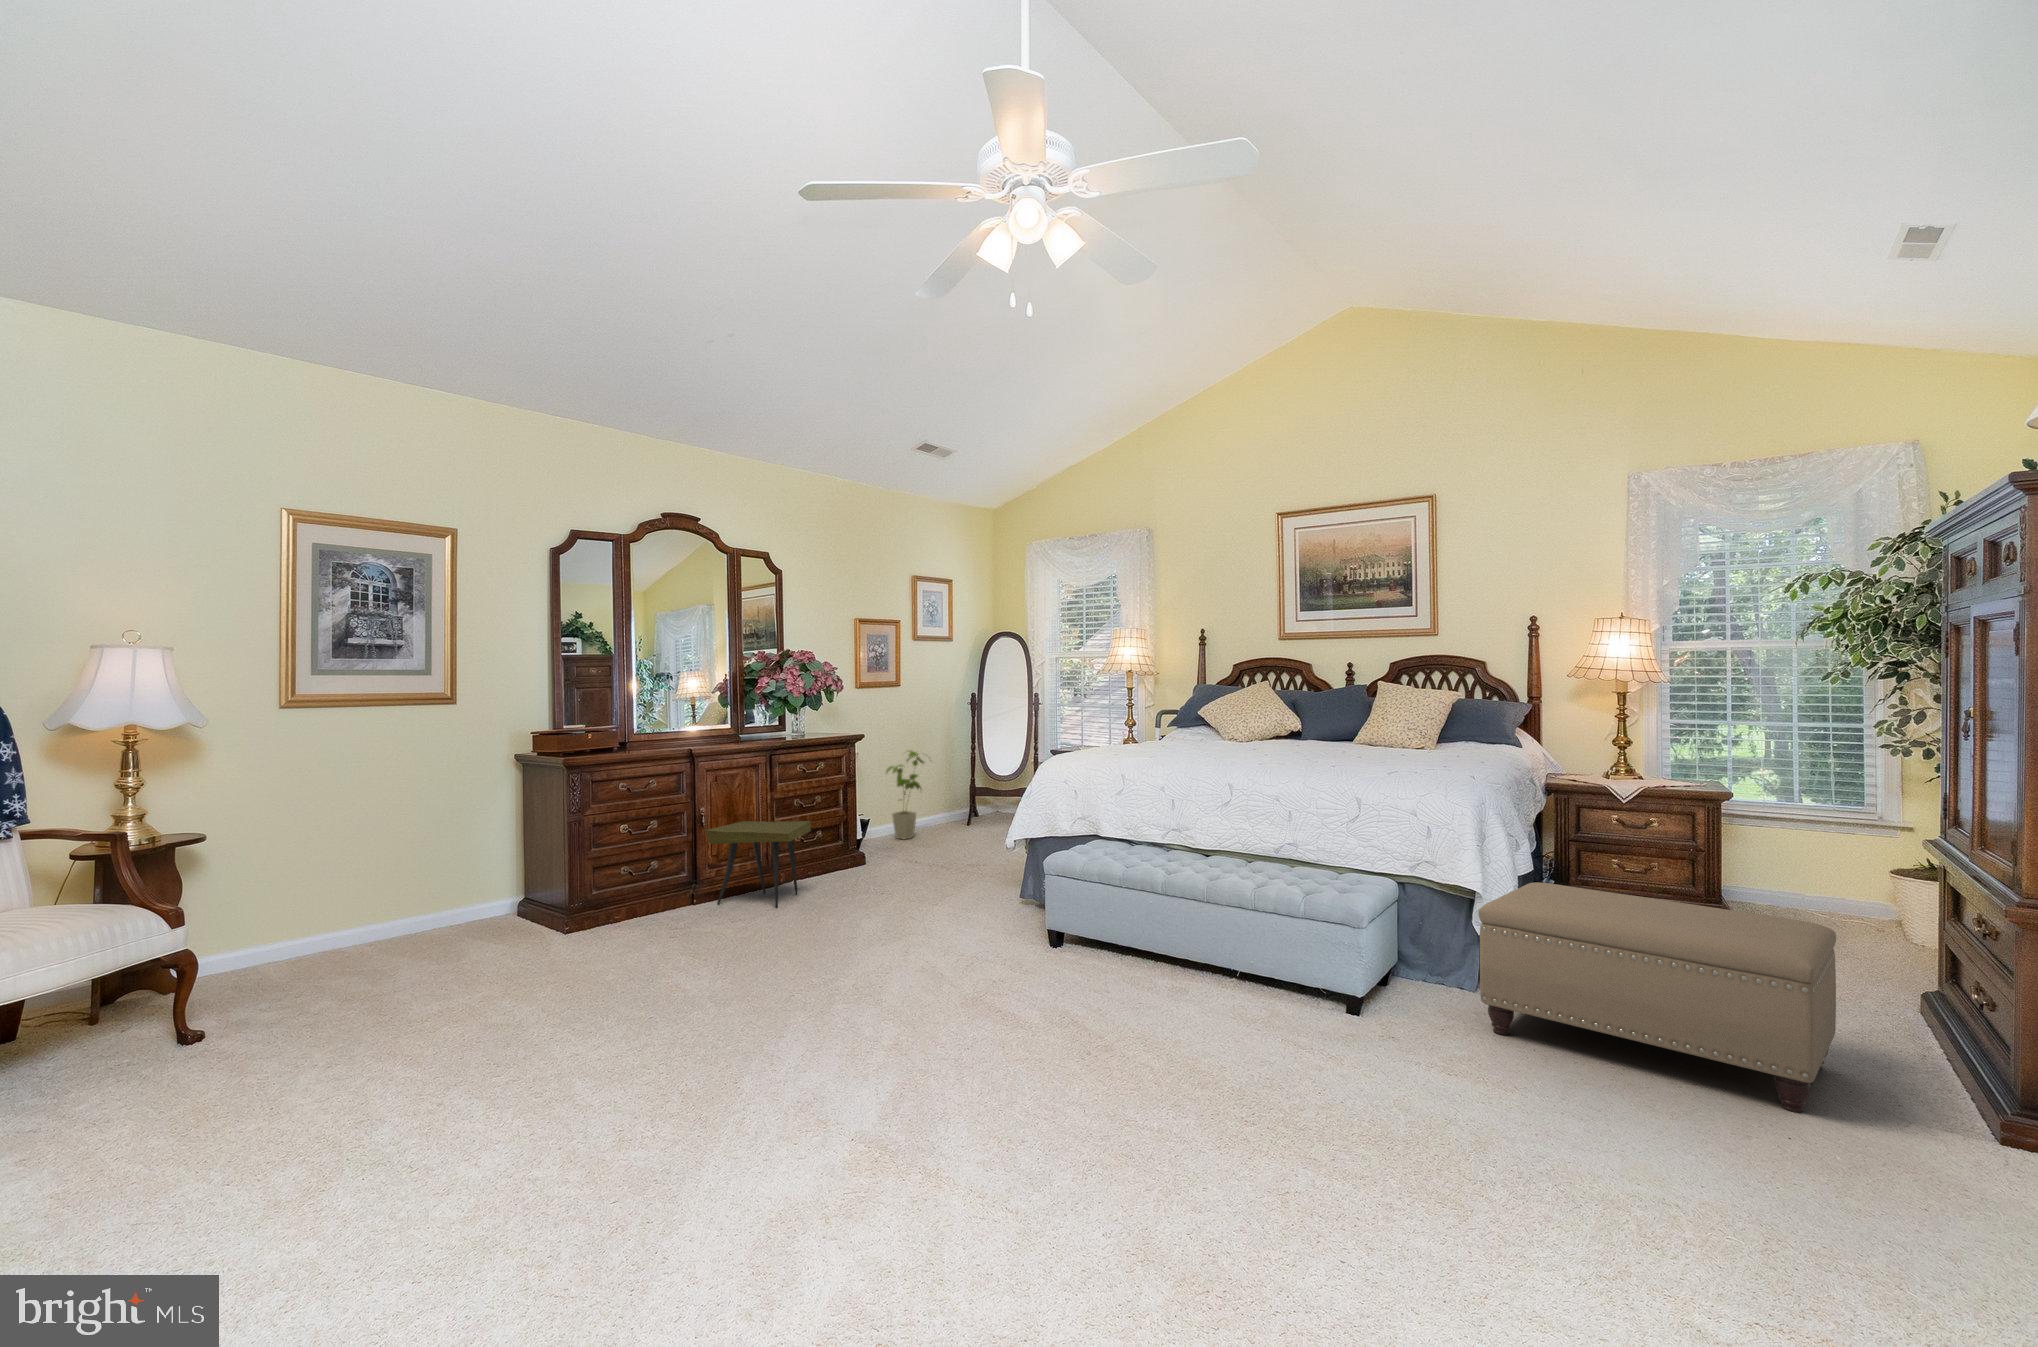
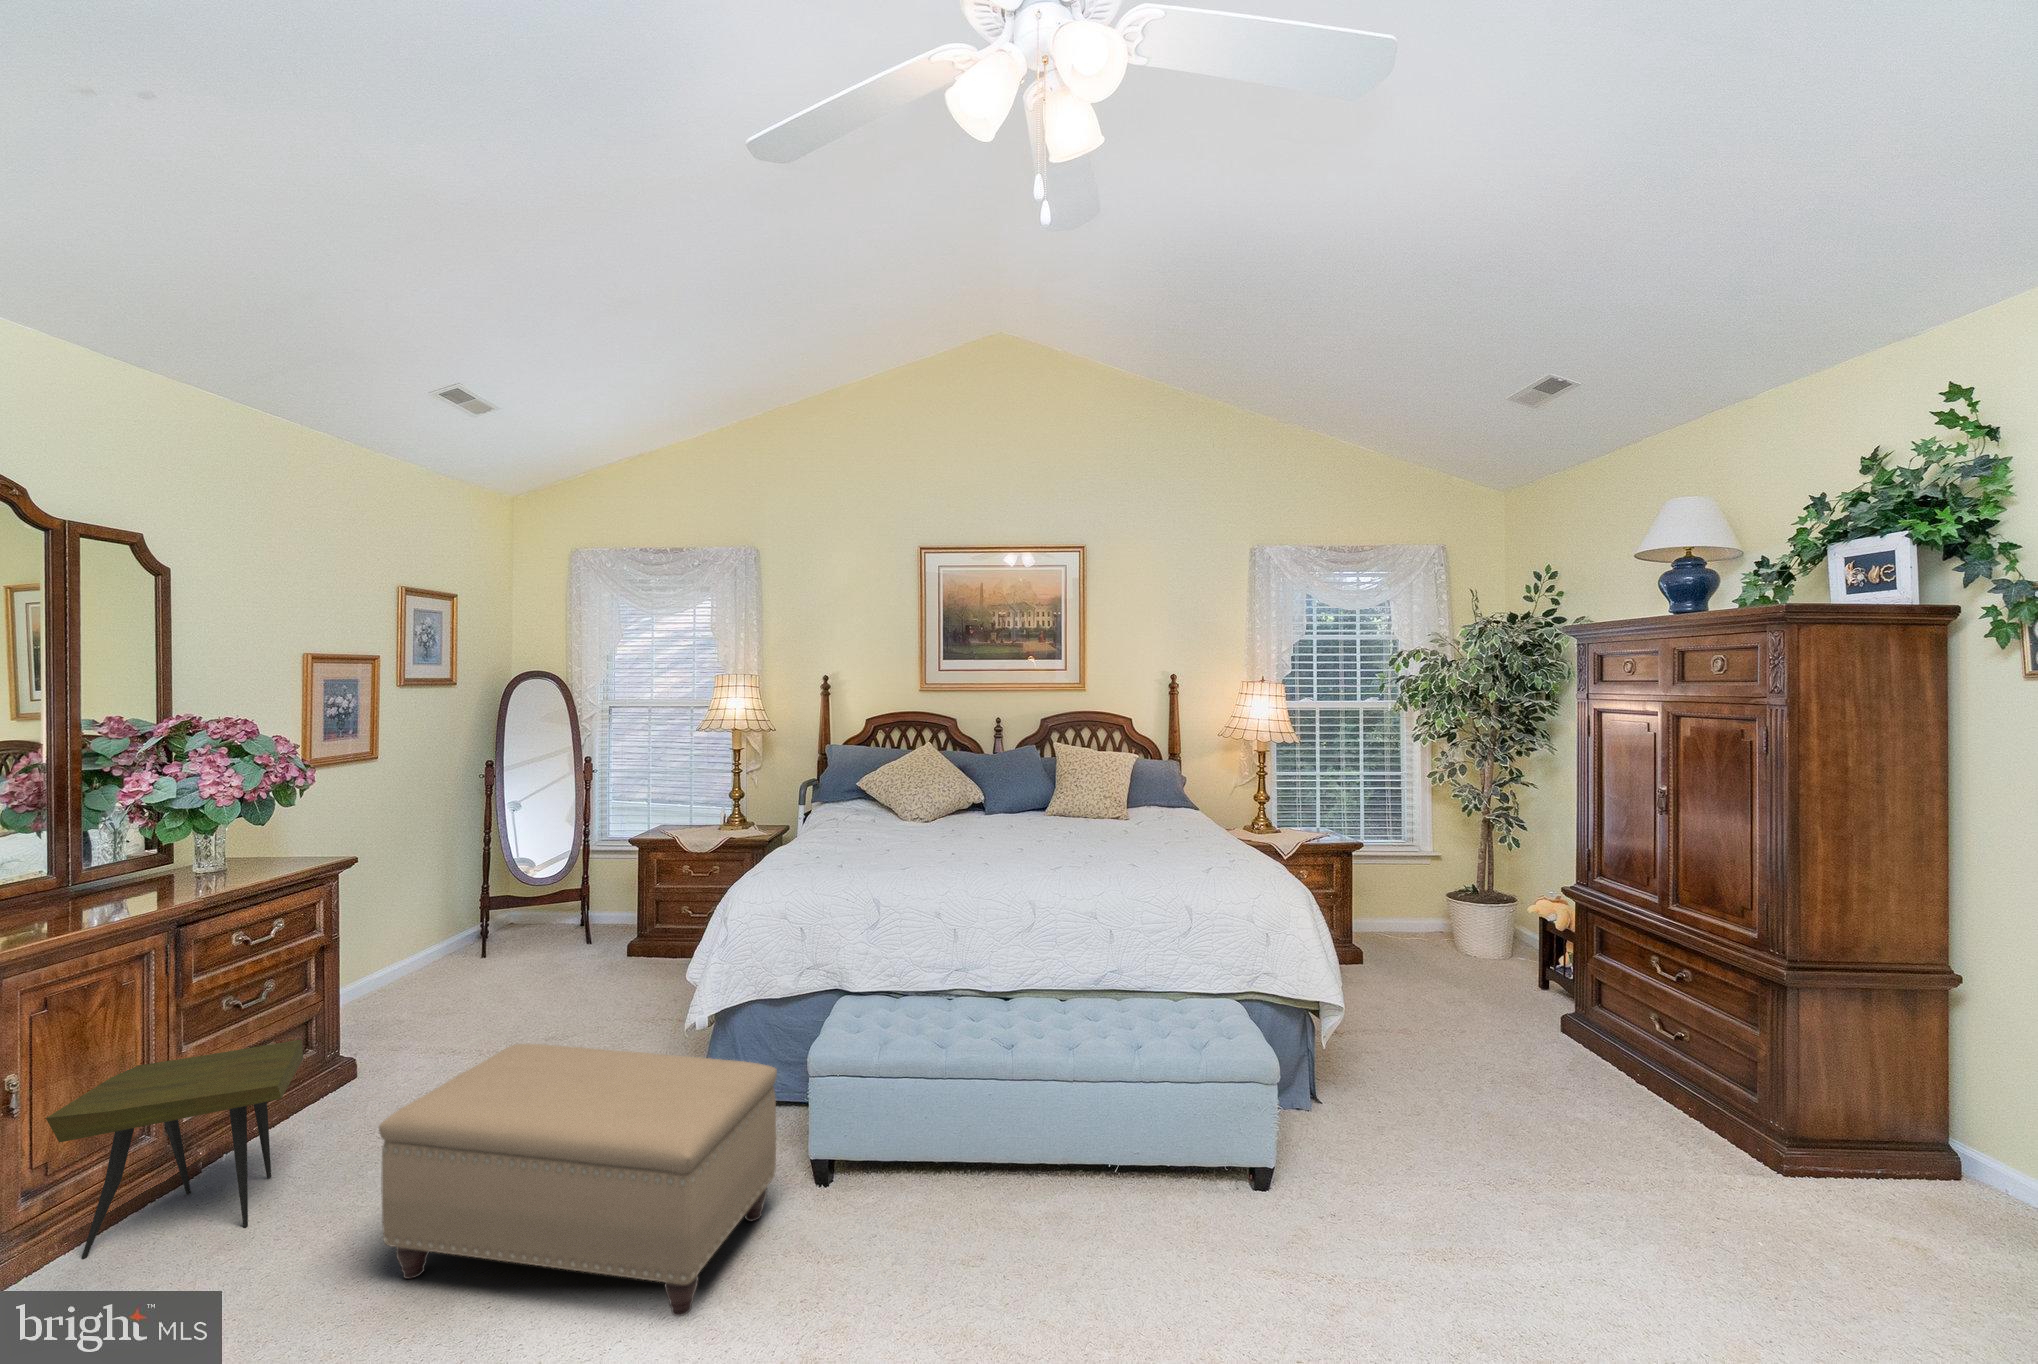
house plant: present [886,751,931,840] -> none [361,856,444,994]
ottoman: present [1479,882,1836,1112] -> present [379,1044,777,1316]

